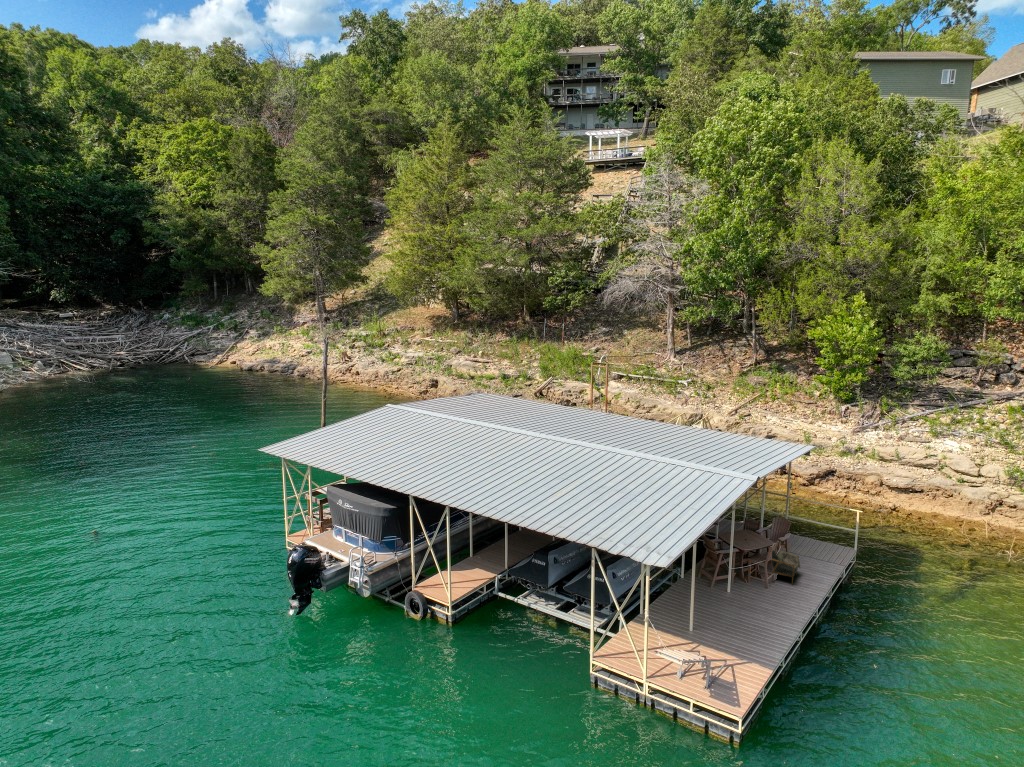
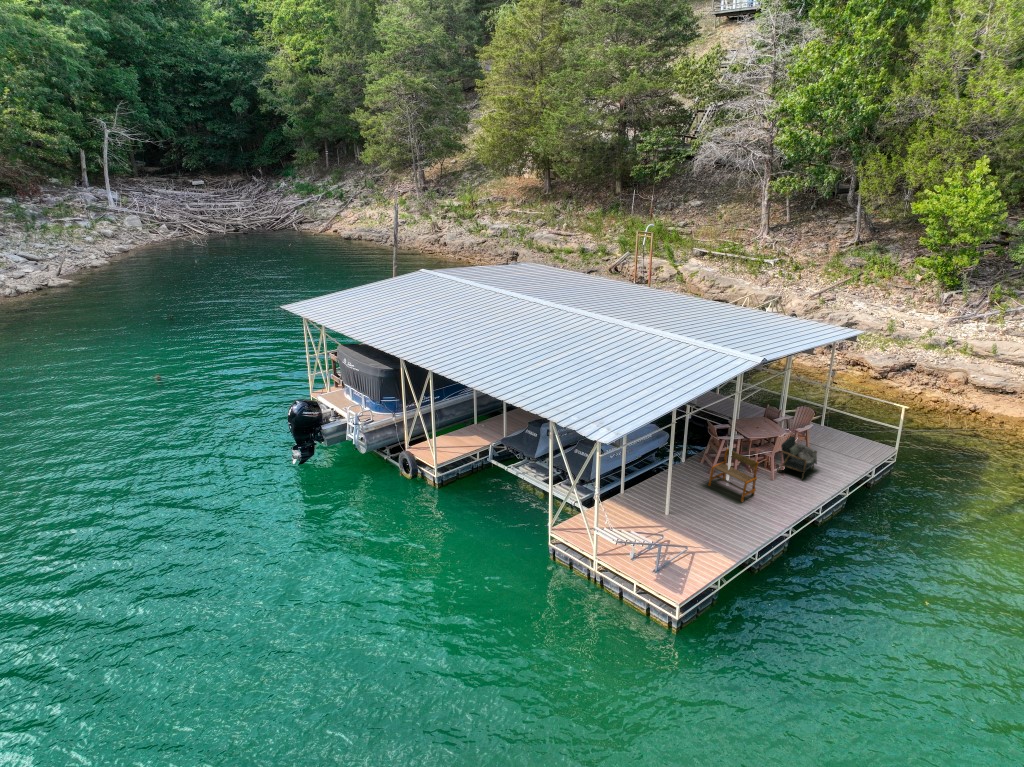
bench: none [716,560,761,611] -> present [708,448,759,502]

